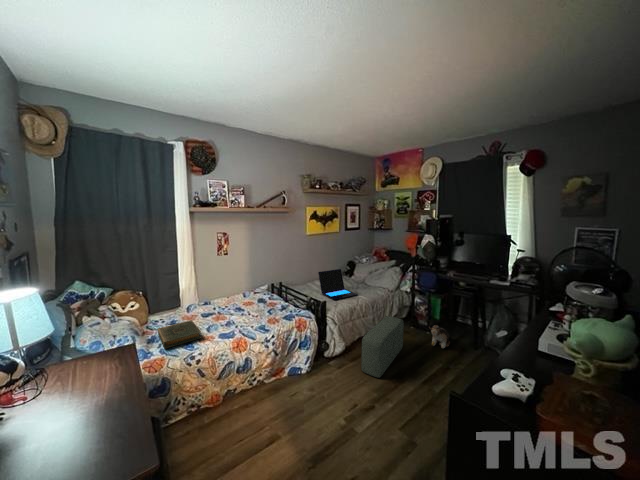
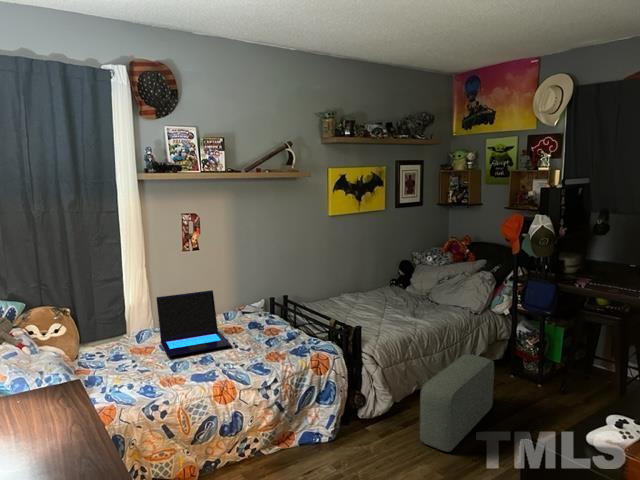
laptop: present [318,269,357,300] -> present [156,290,231,356]
hardback book: present [158,320,201,349] -> none [98,353,165,394]
plush toy: present [429,325,450,348] -> none [538,370,577,410]

